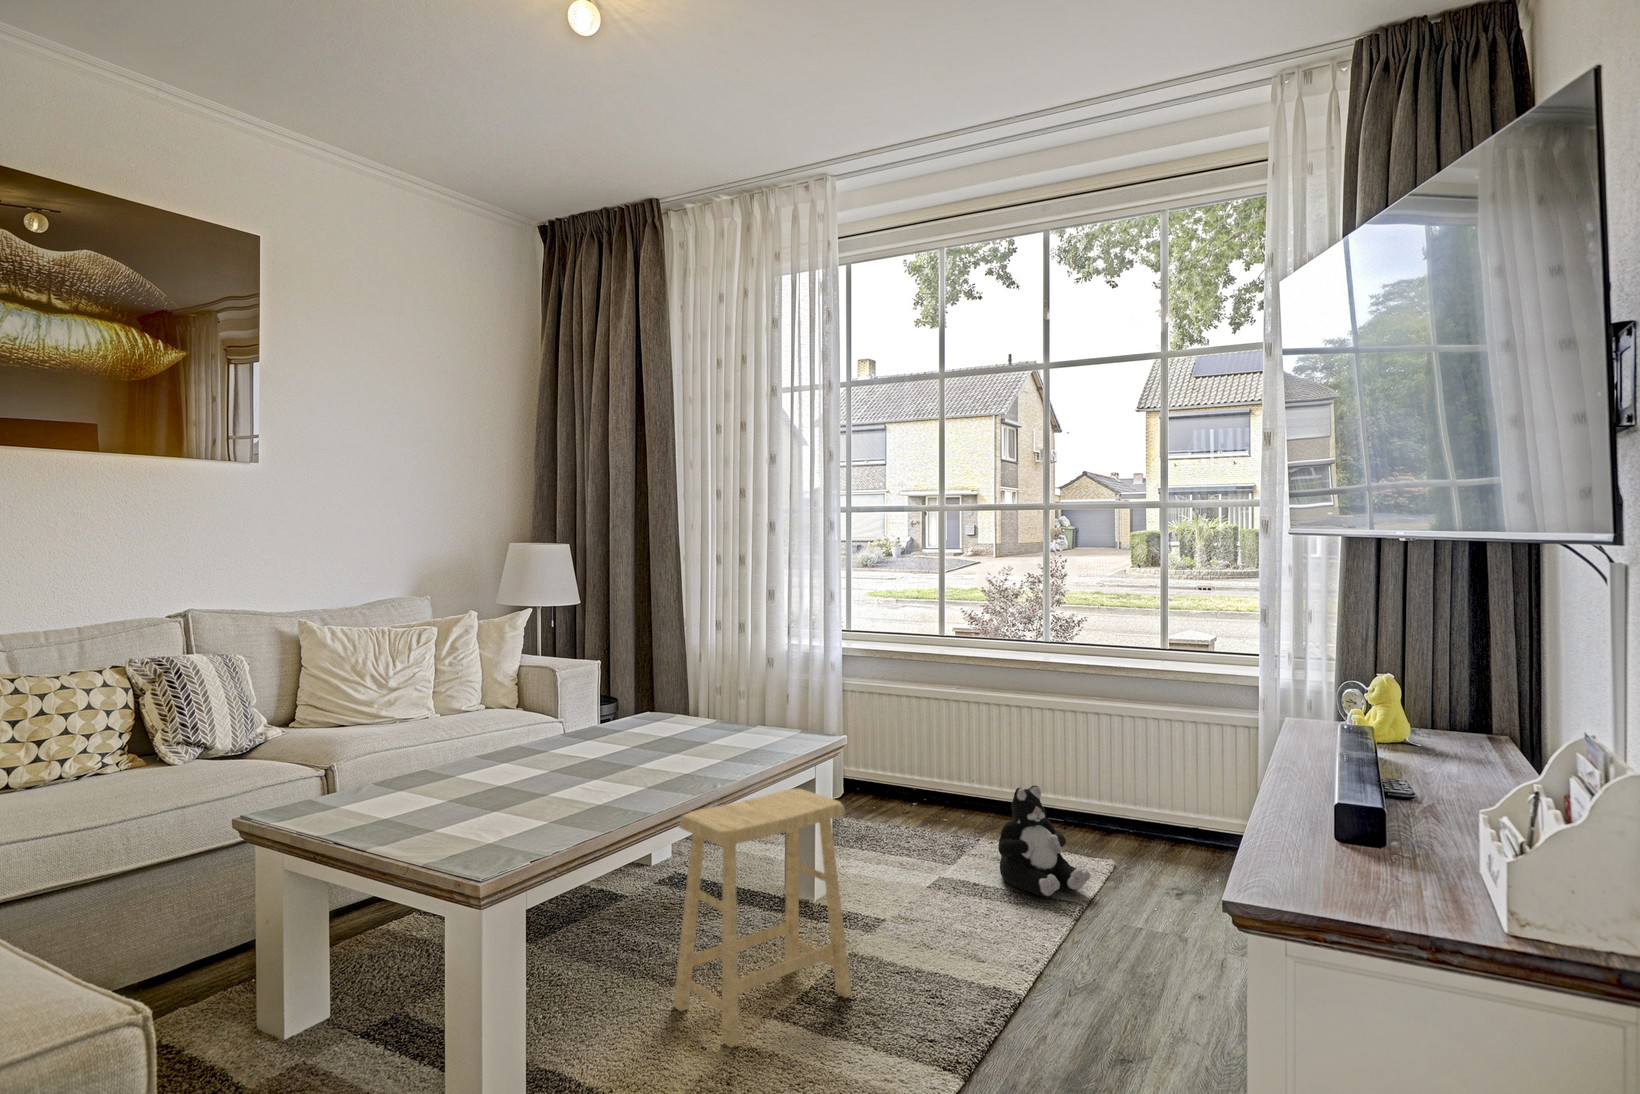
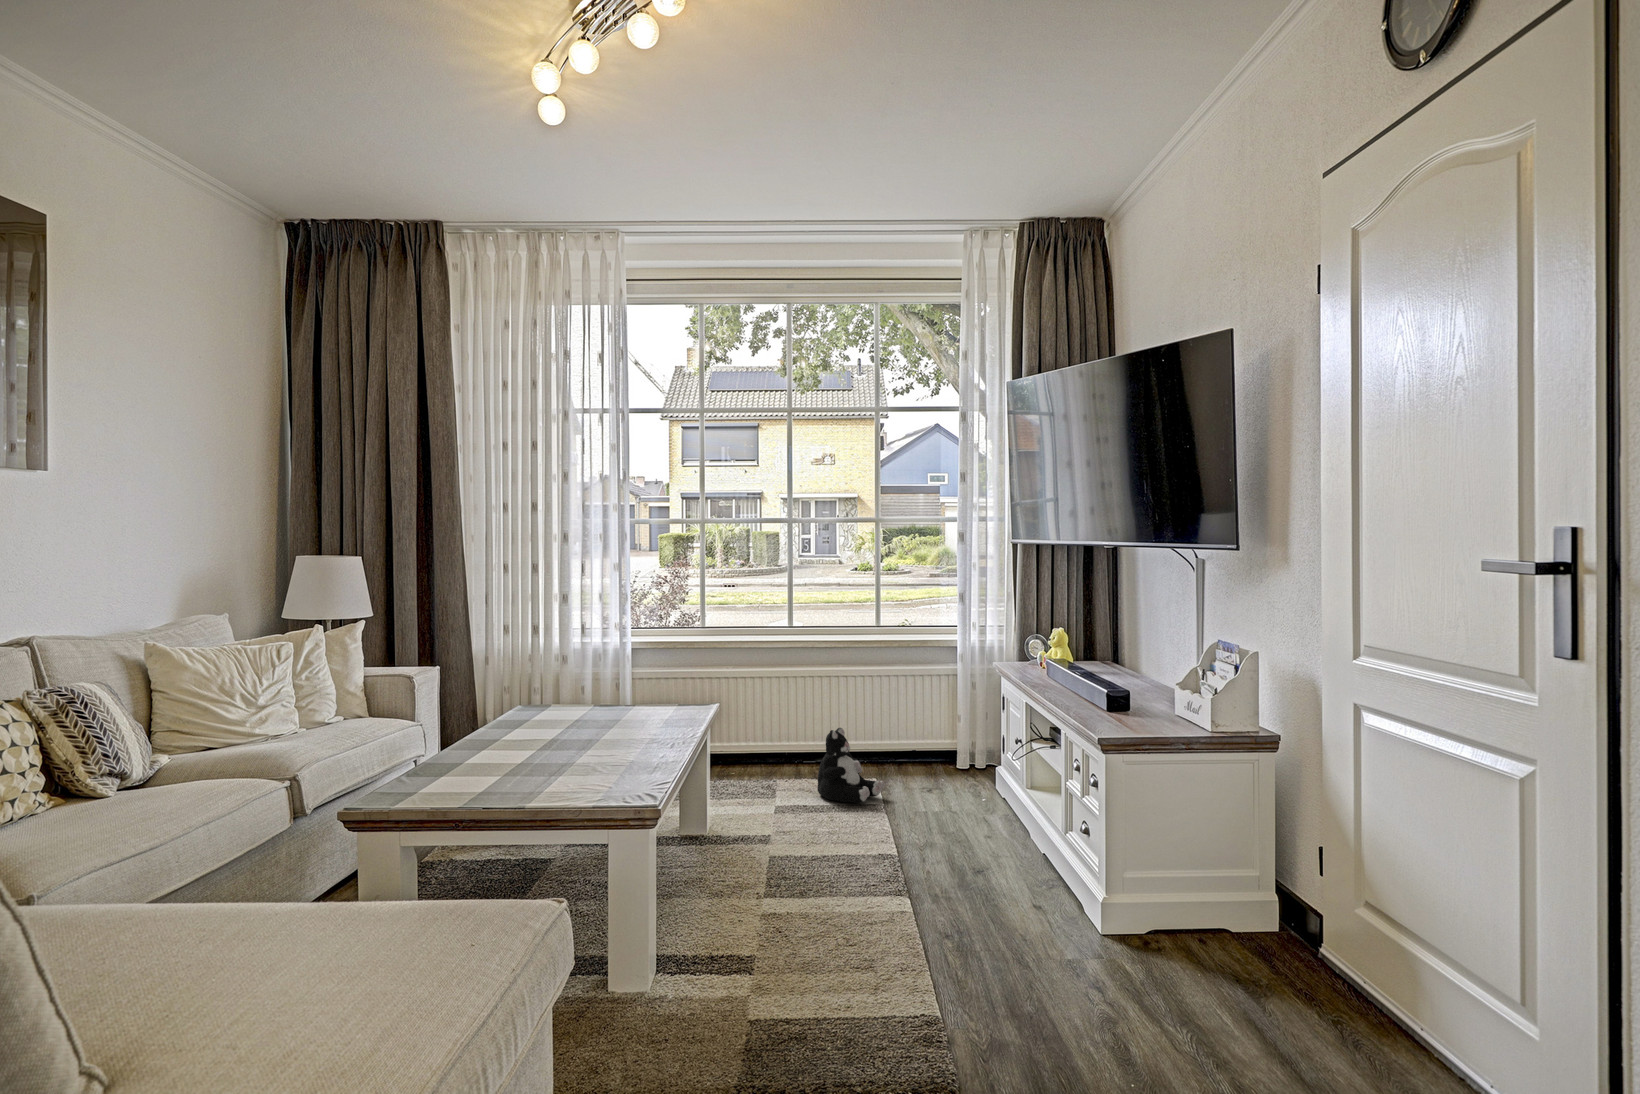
footstool: present [673,789,852,1048] -> none [696,736,807,916]

